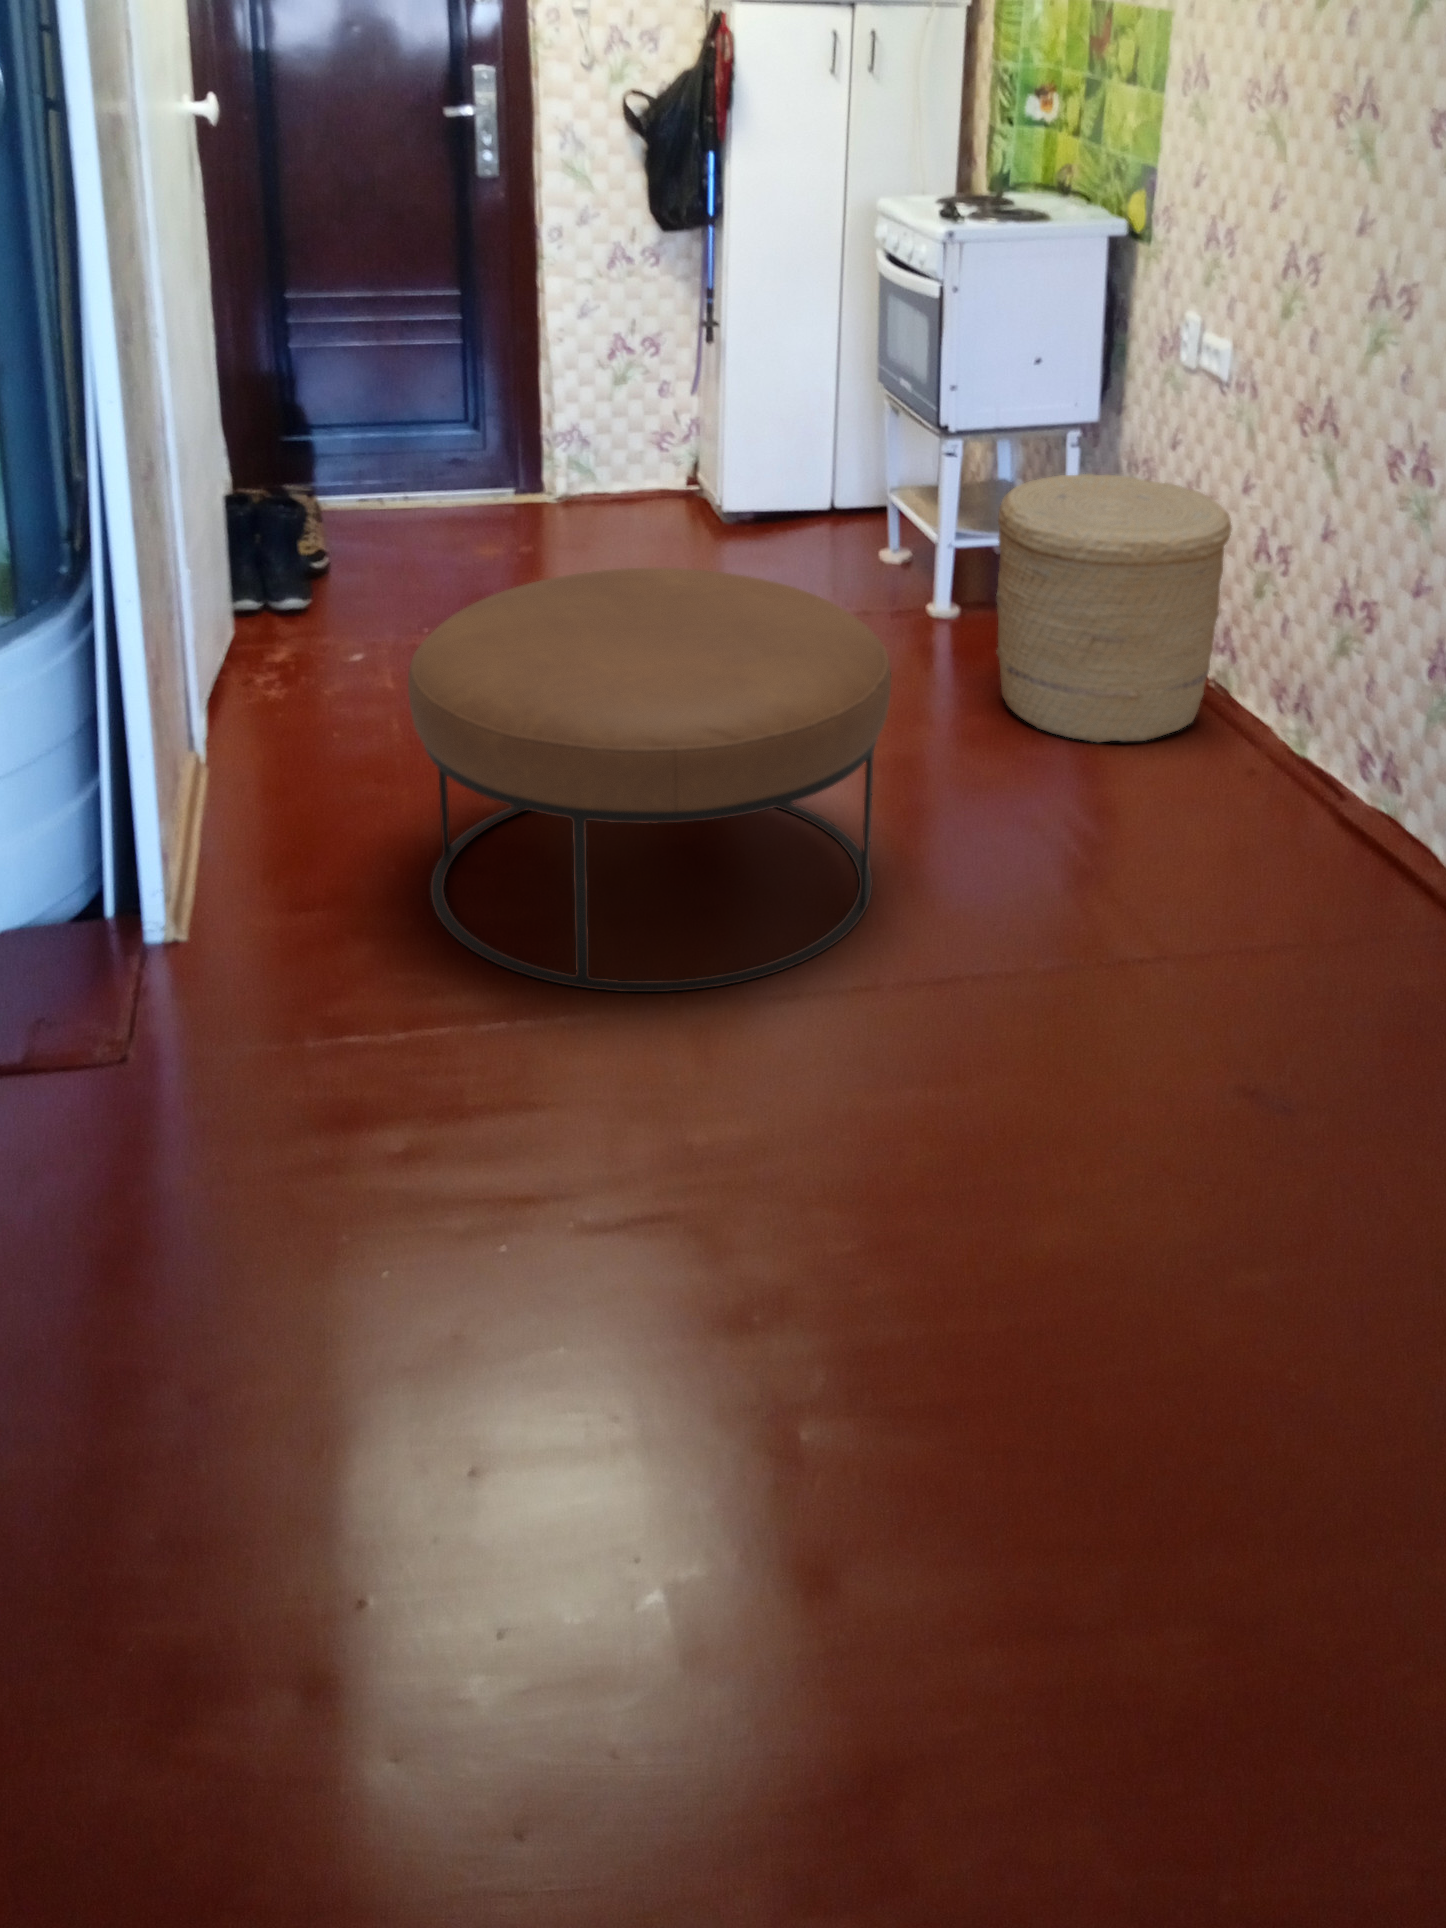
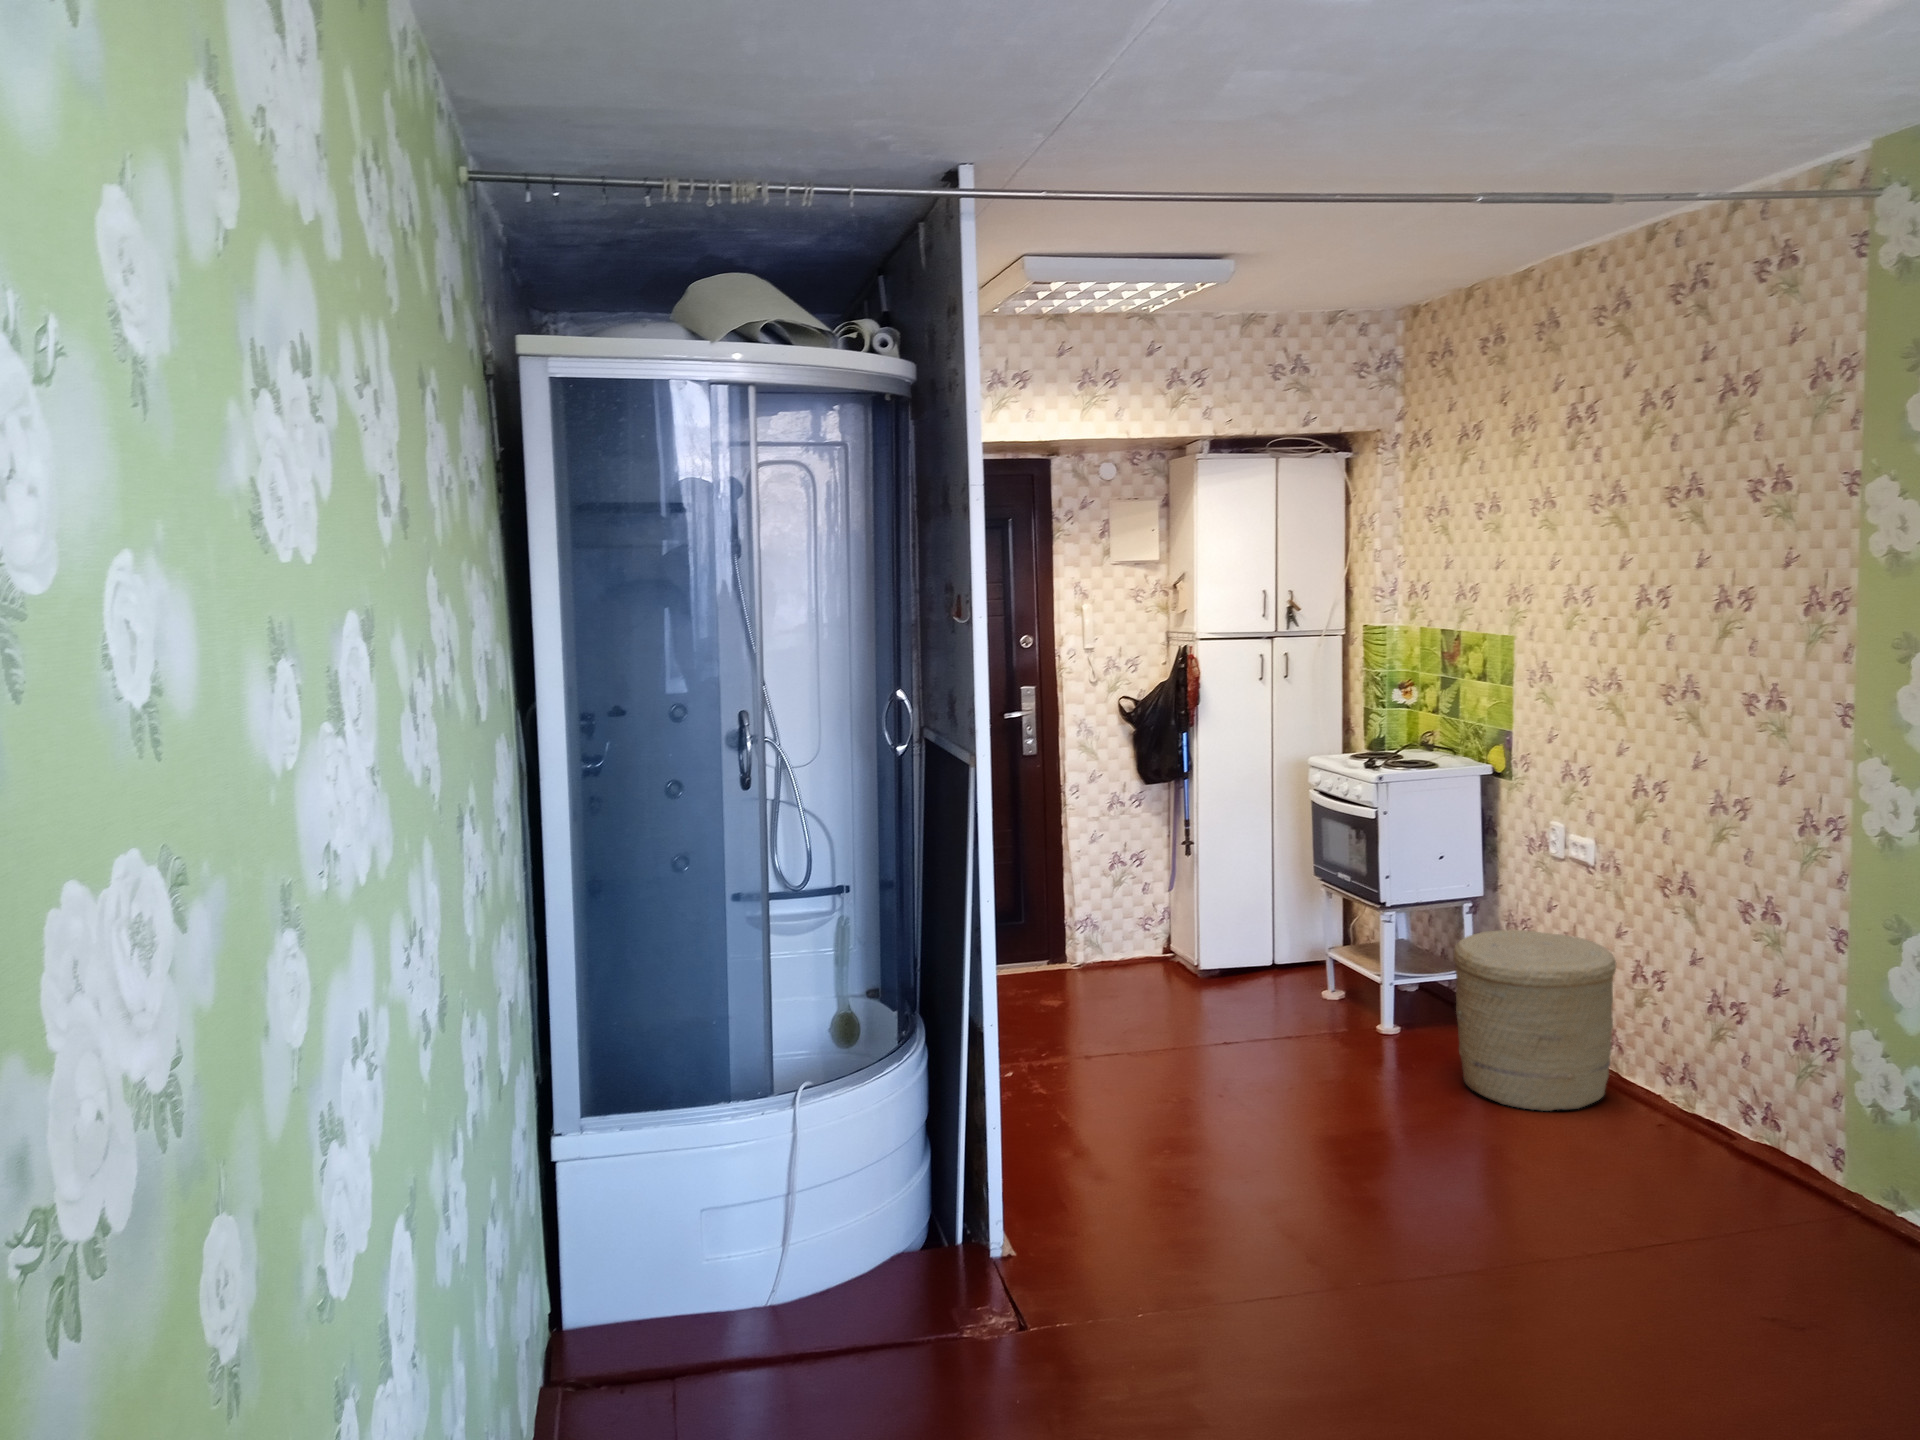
ottoman: present [408,568,891,992] -> none [1145,1001,1465,1280]

